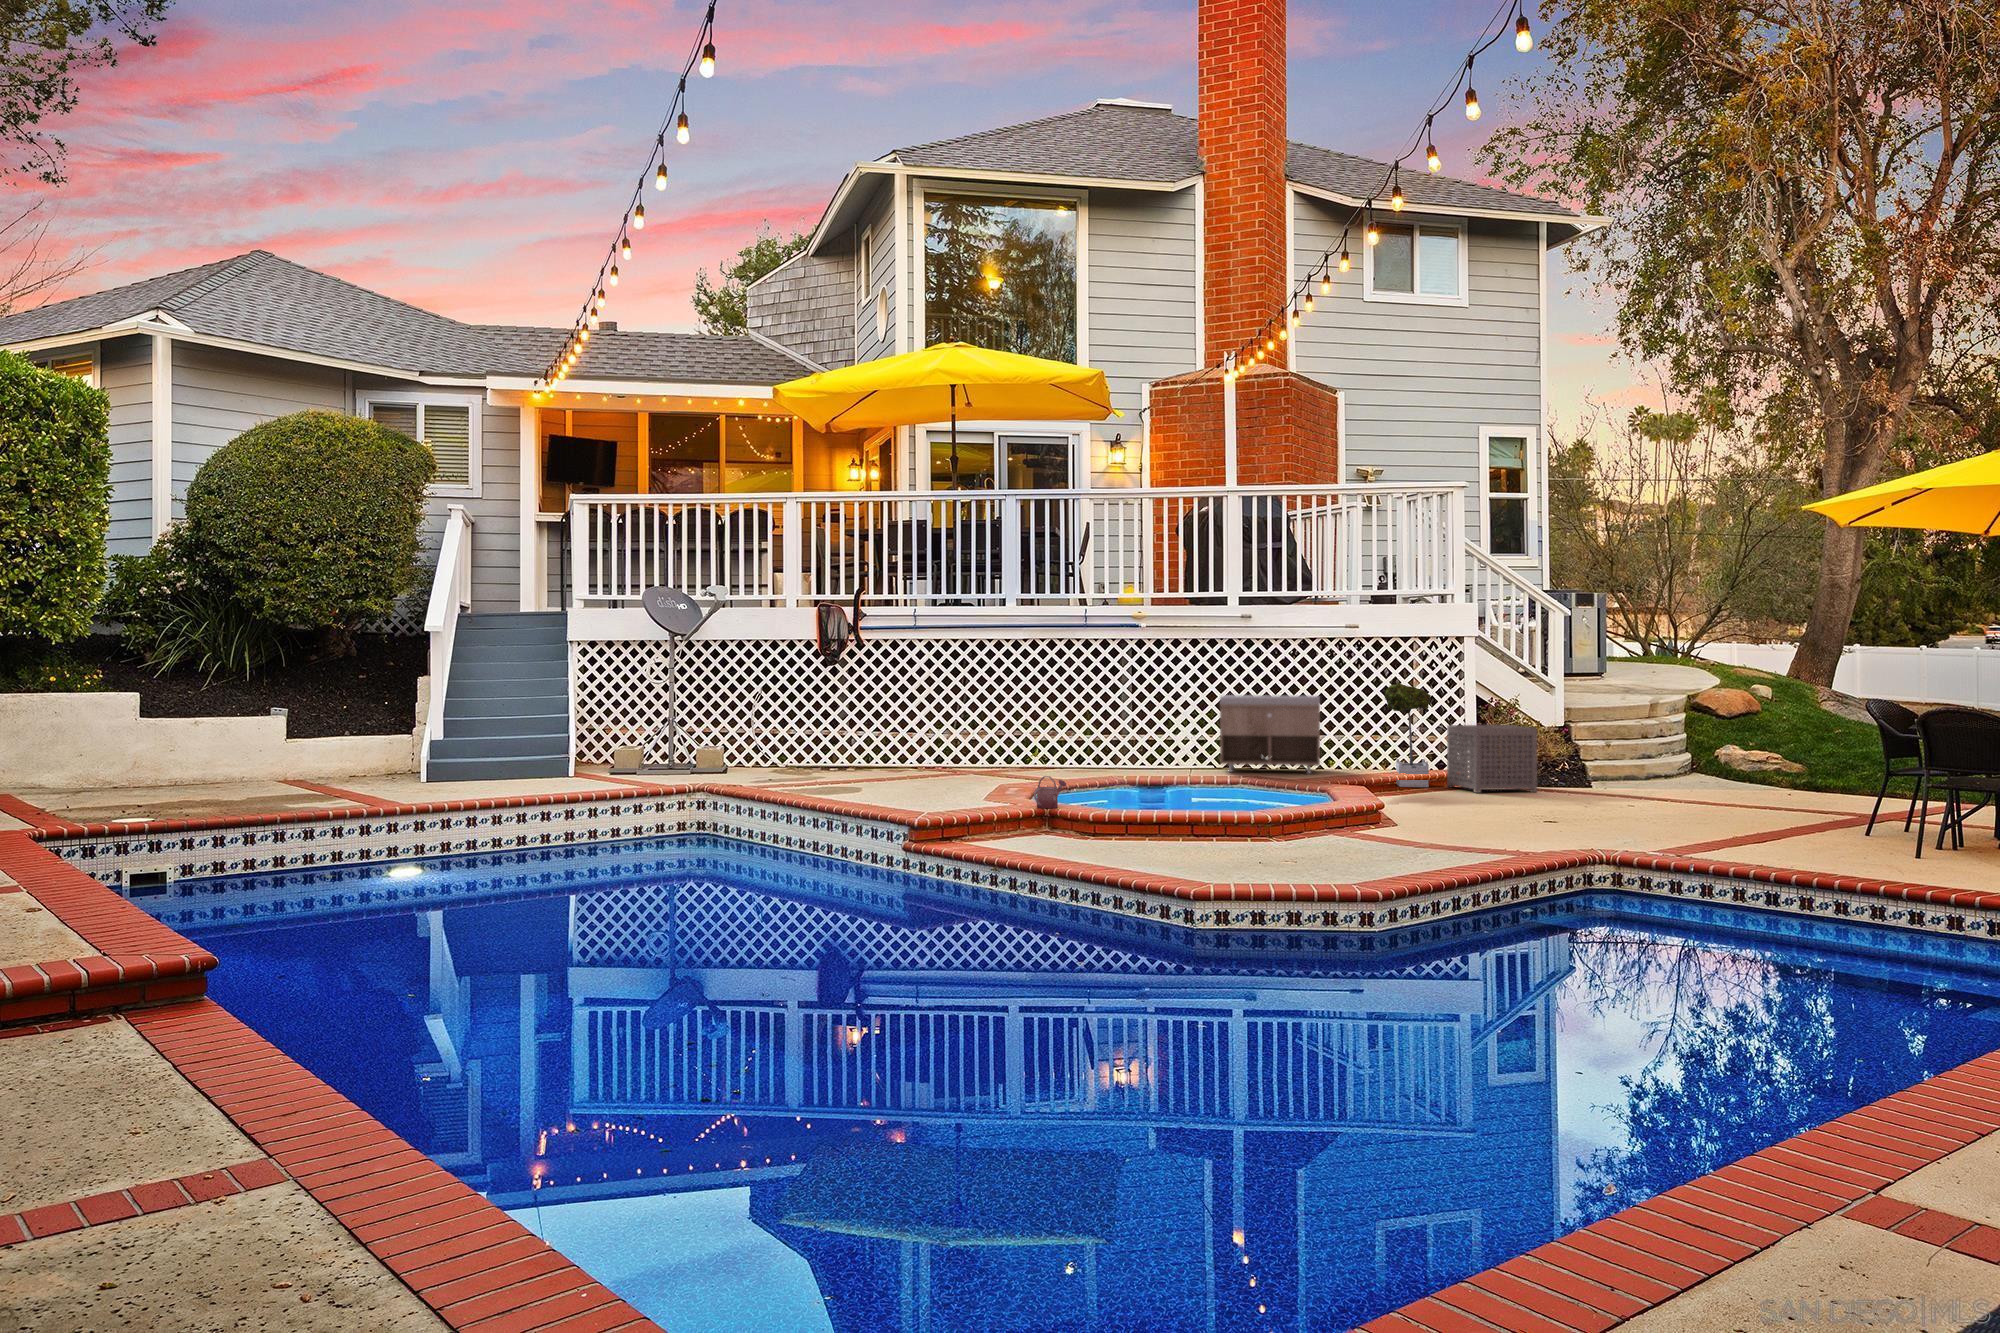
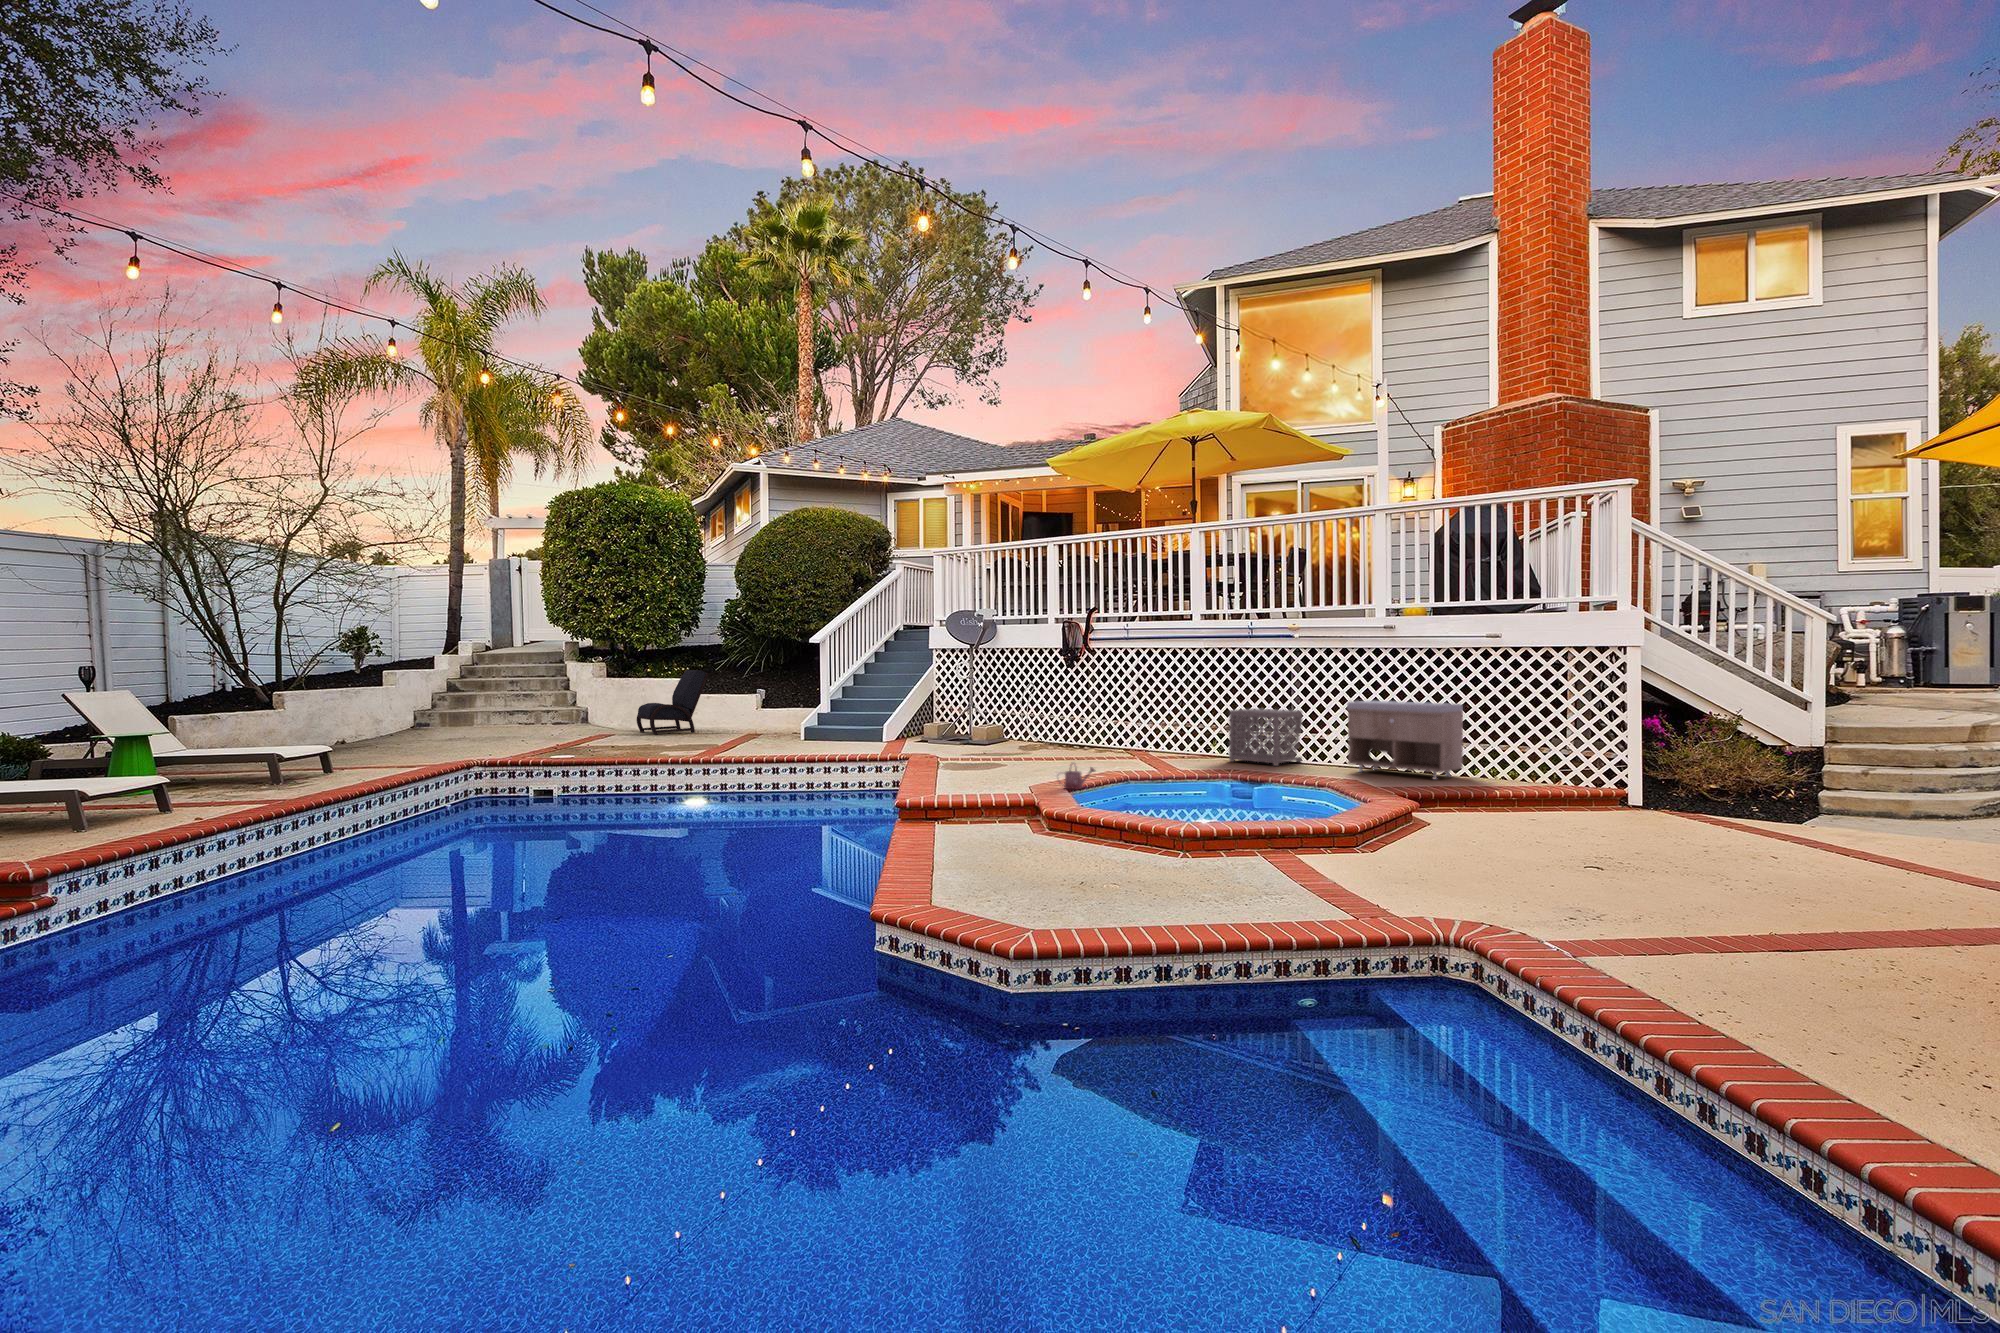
lounge chair: none [37,676,183,794] -> present [637,670,708,735]
potted tree: present [1385,682,1431,787] -> none [1525,693,1579,804]
side table: present [1447,725,1537,793] -> present [1229,708,1302,766]

